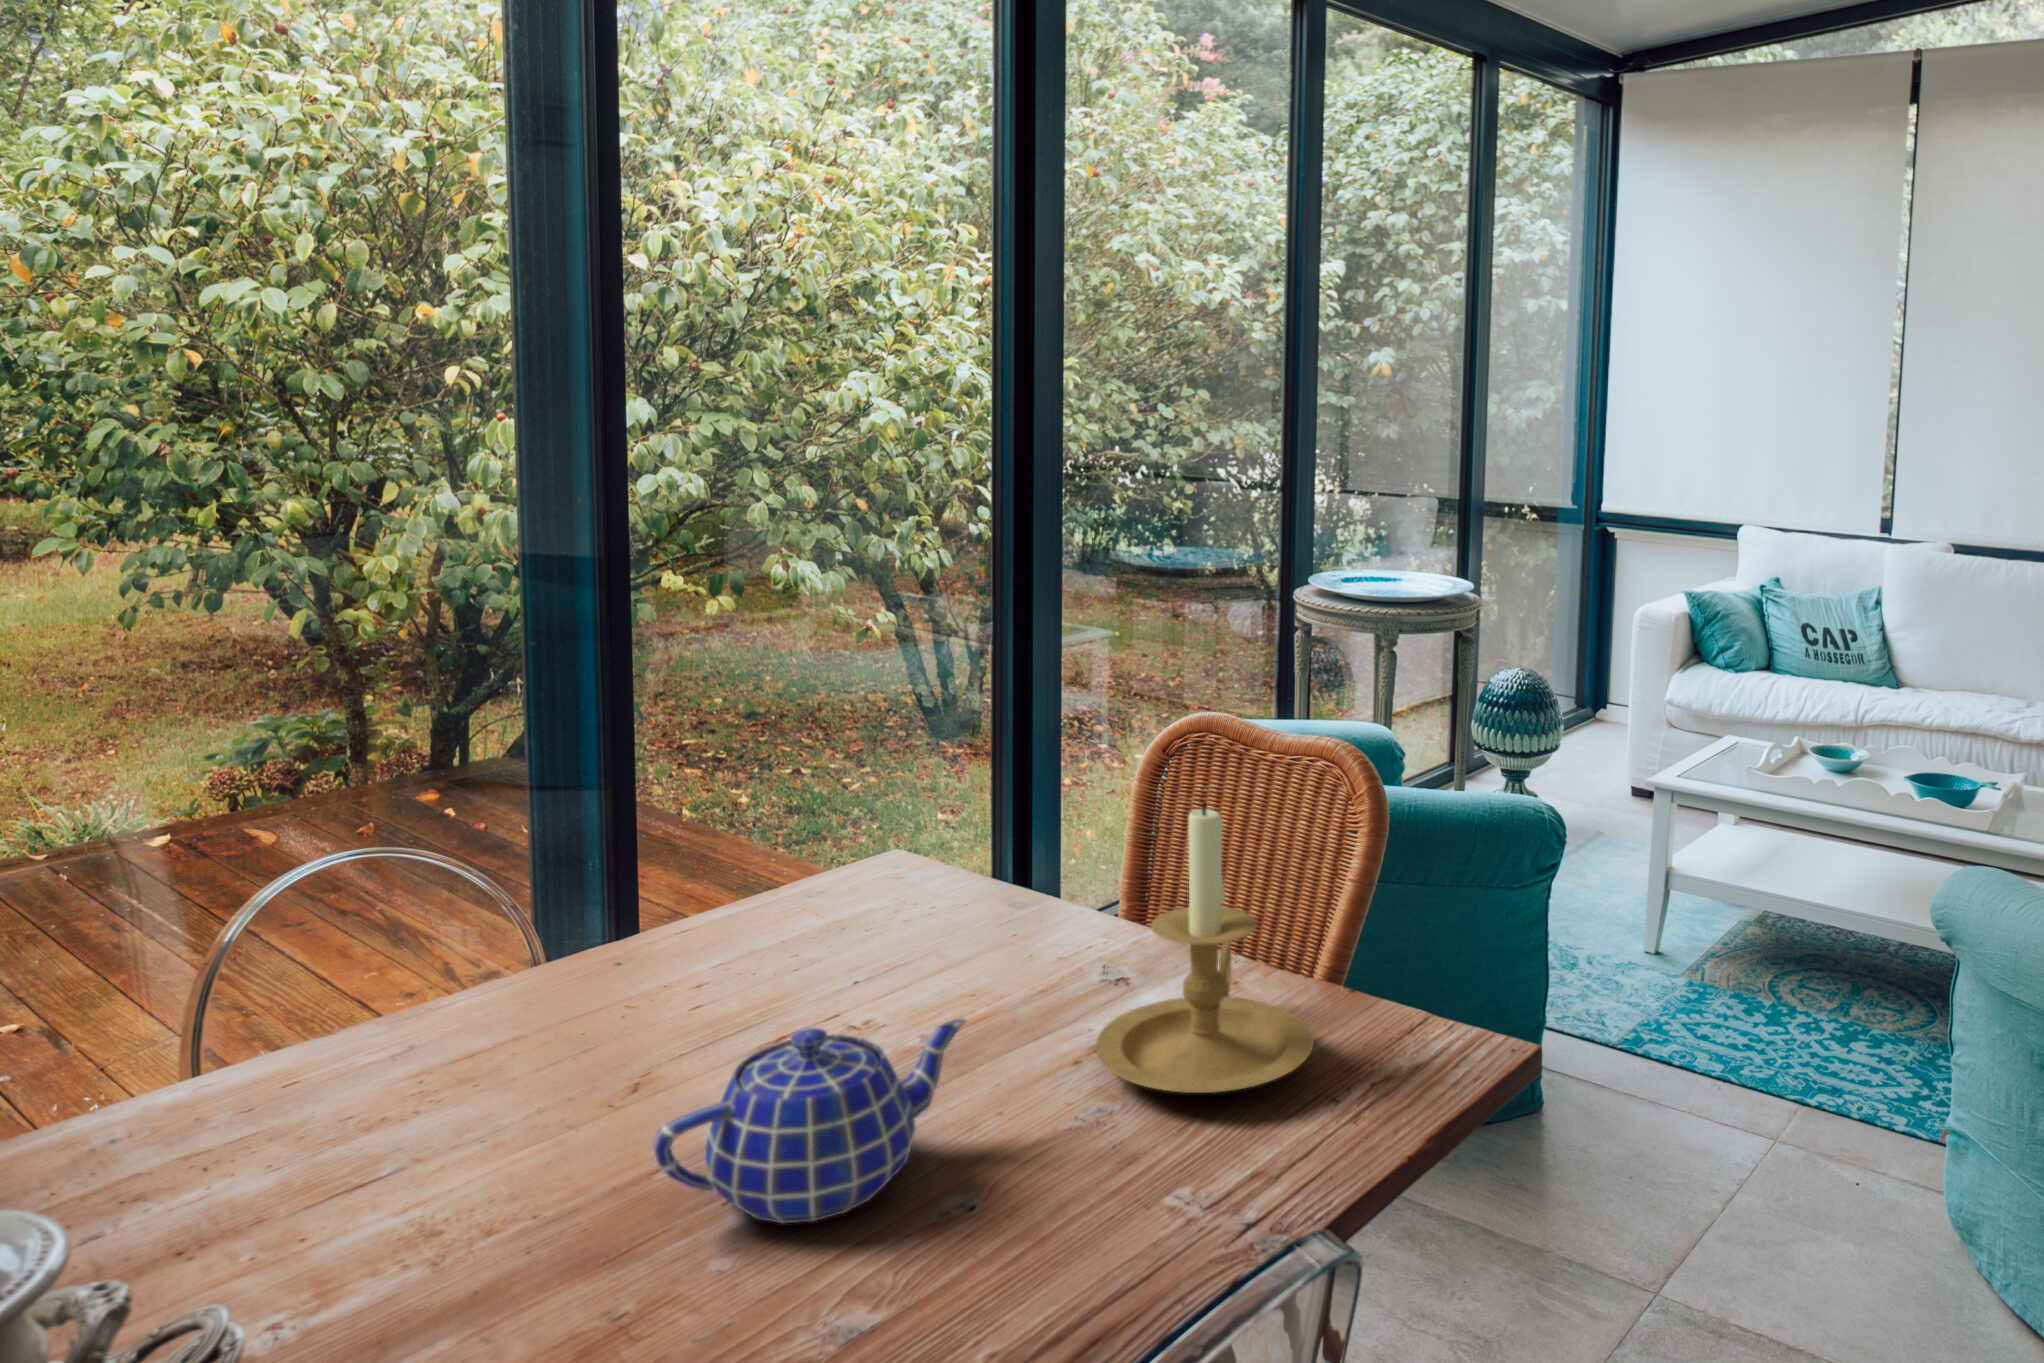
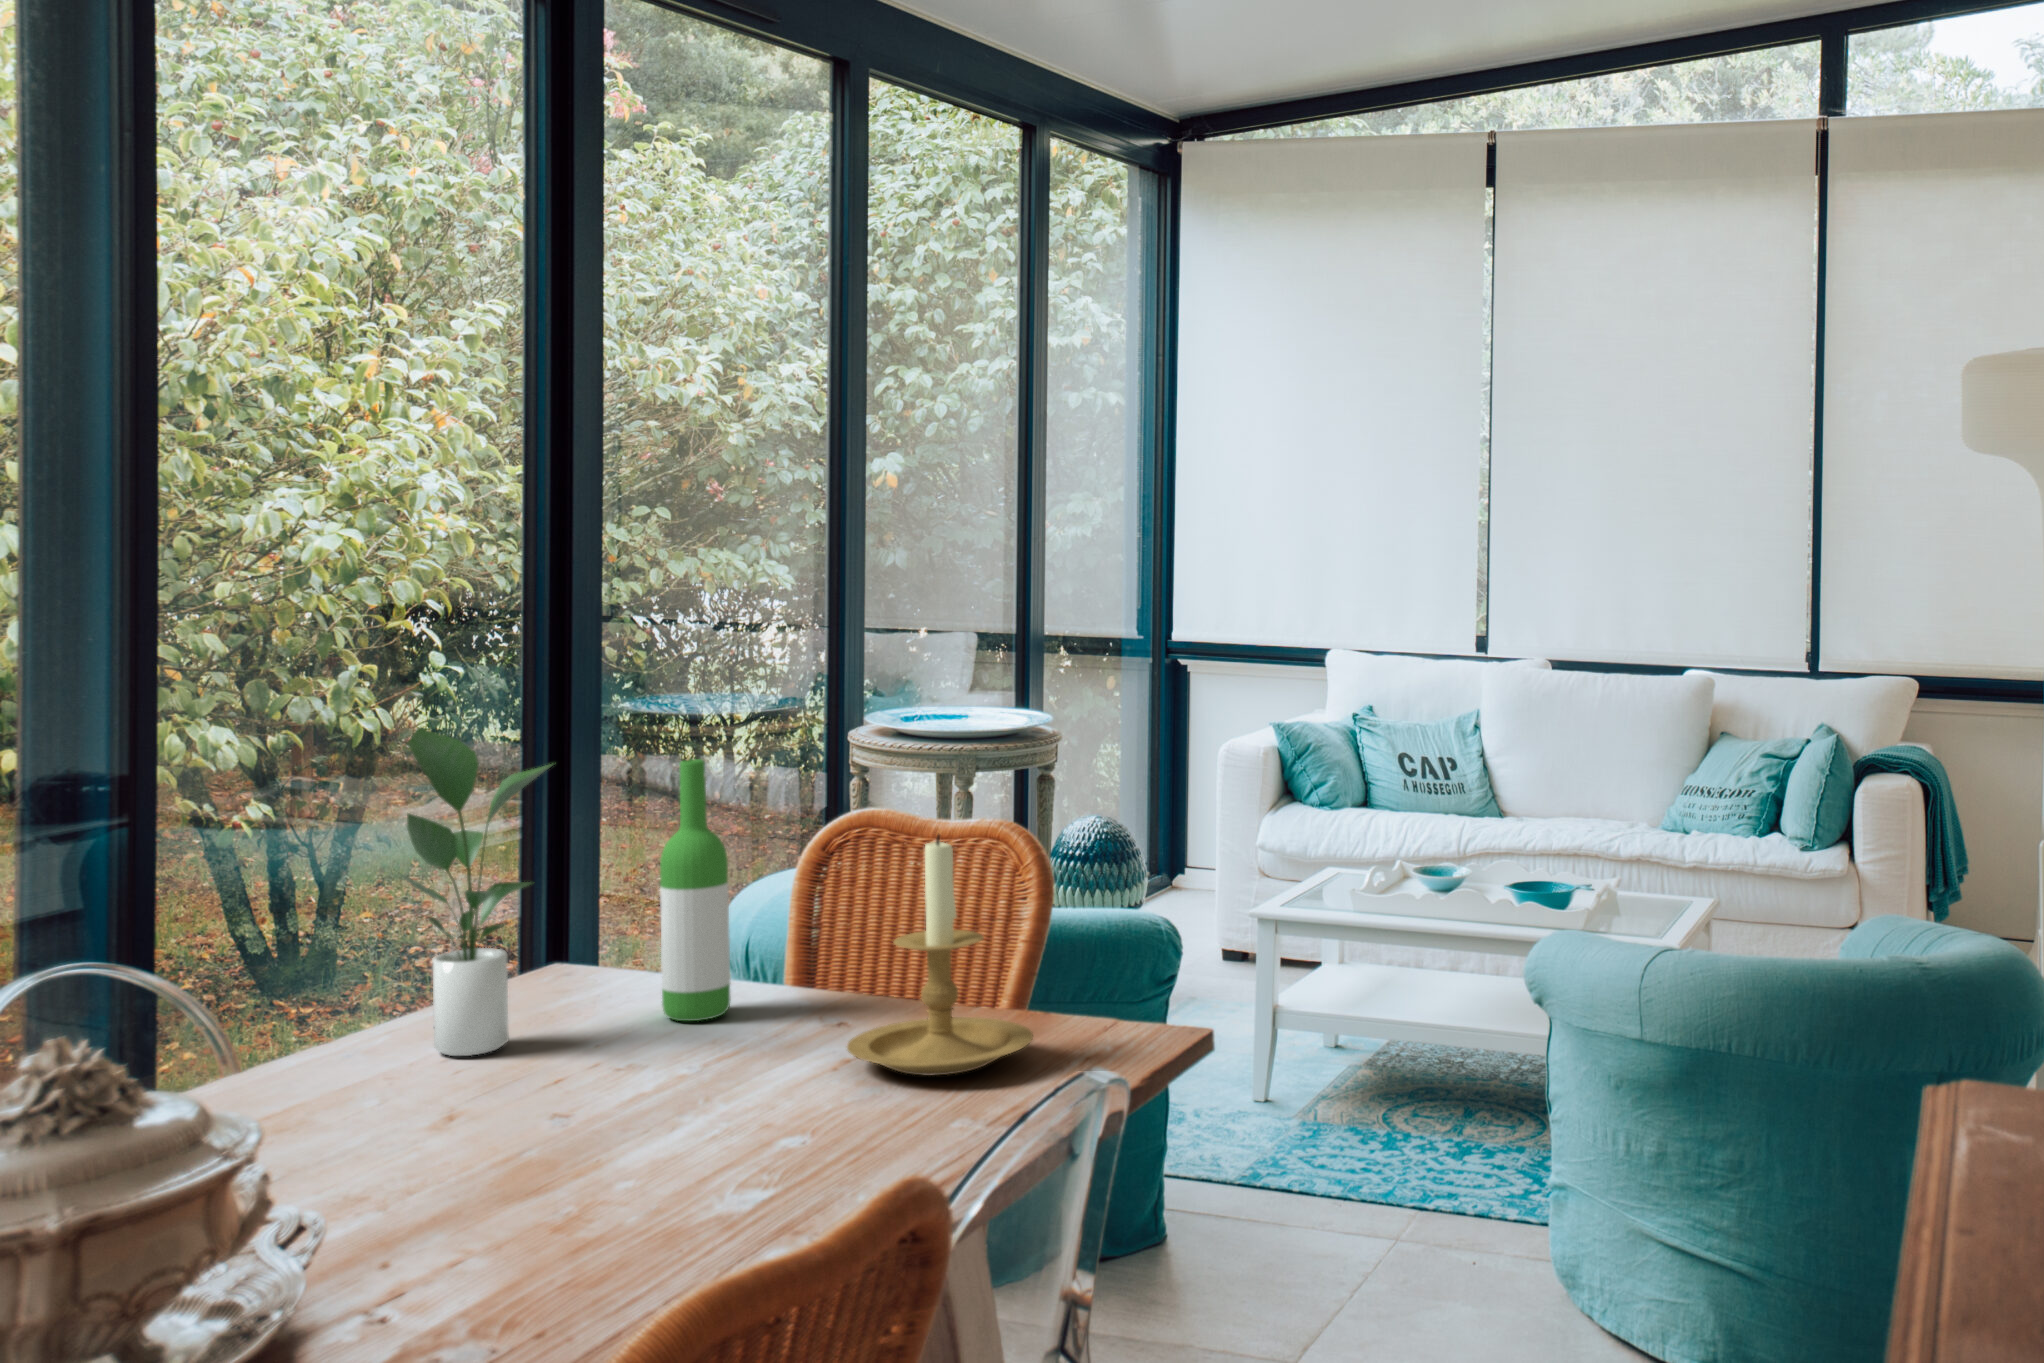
potted plant: none [648,632,821,988] -> present [400,728,553,1056]
wine bottle: none [950,675,1024,956] -> present [660,759,730,1021]
teapot: present [653,1019,965,1223] -> none [548,1012,764,1160]

